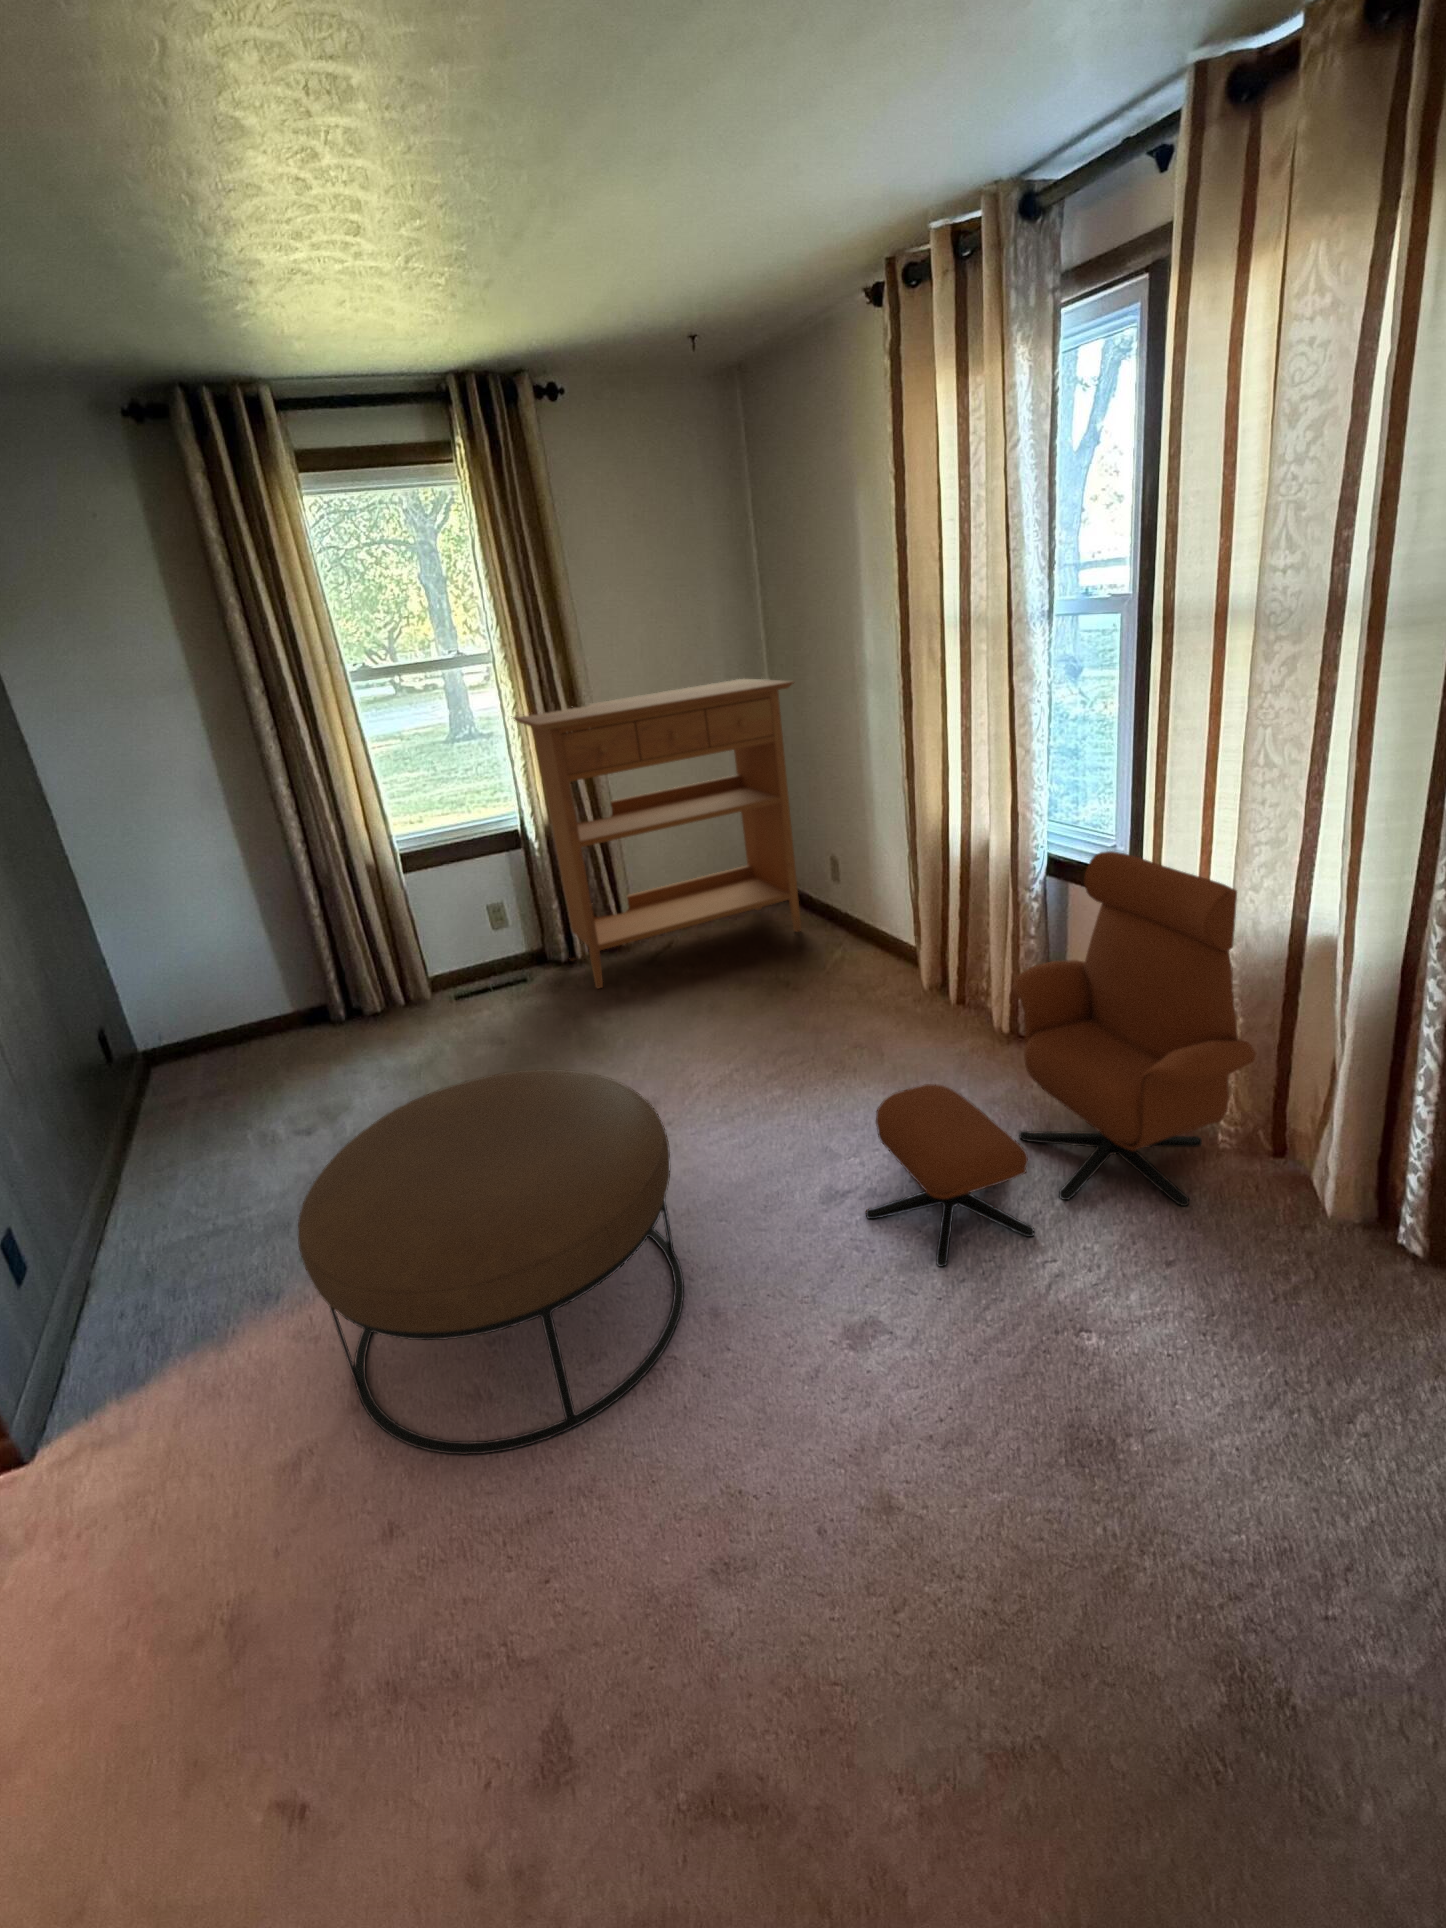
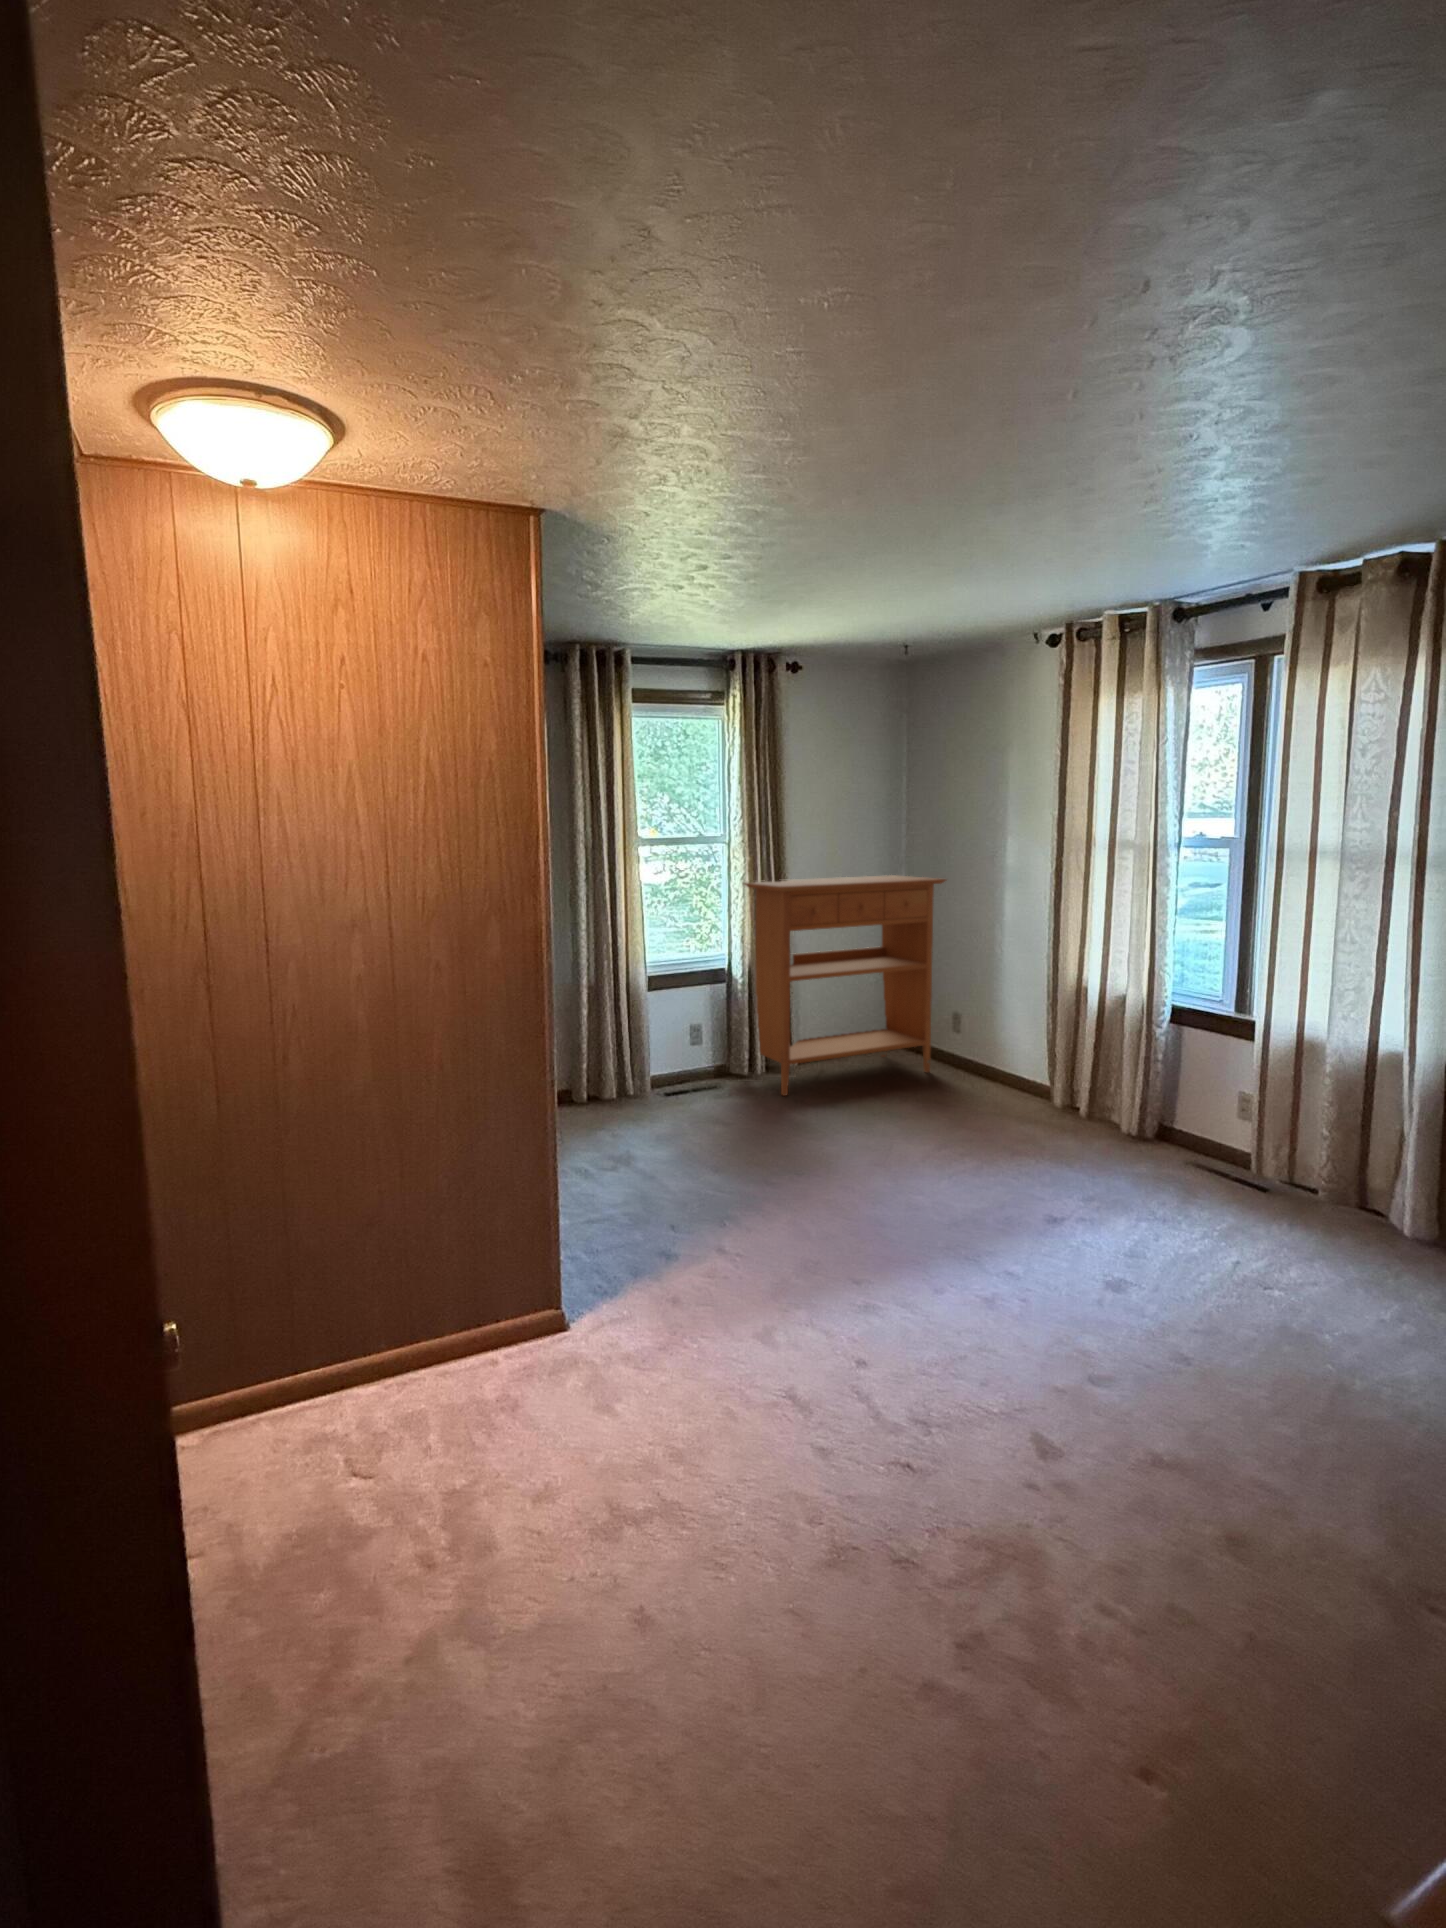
lounge chair: present [866,851,1256,1267] -> none [1086,996,1357,1254]
ottoman: present [298,1069,684,1454] -> none [749,1101,995,1321]

